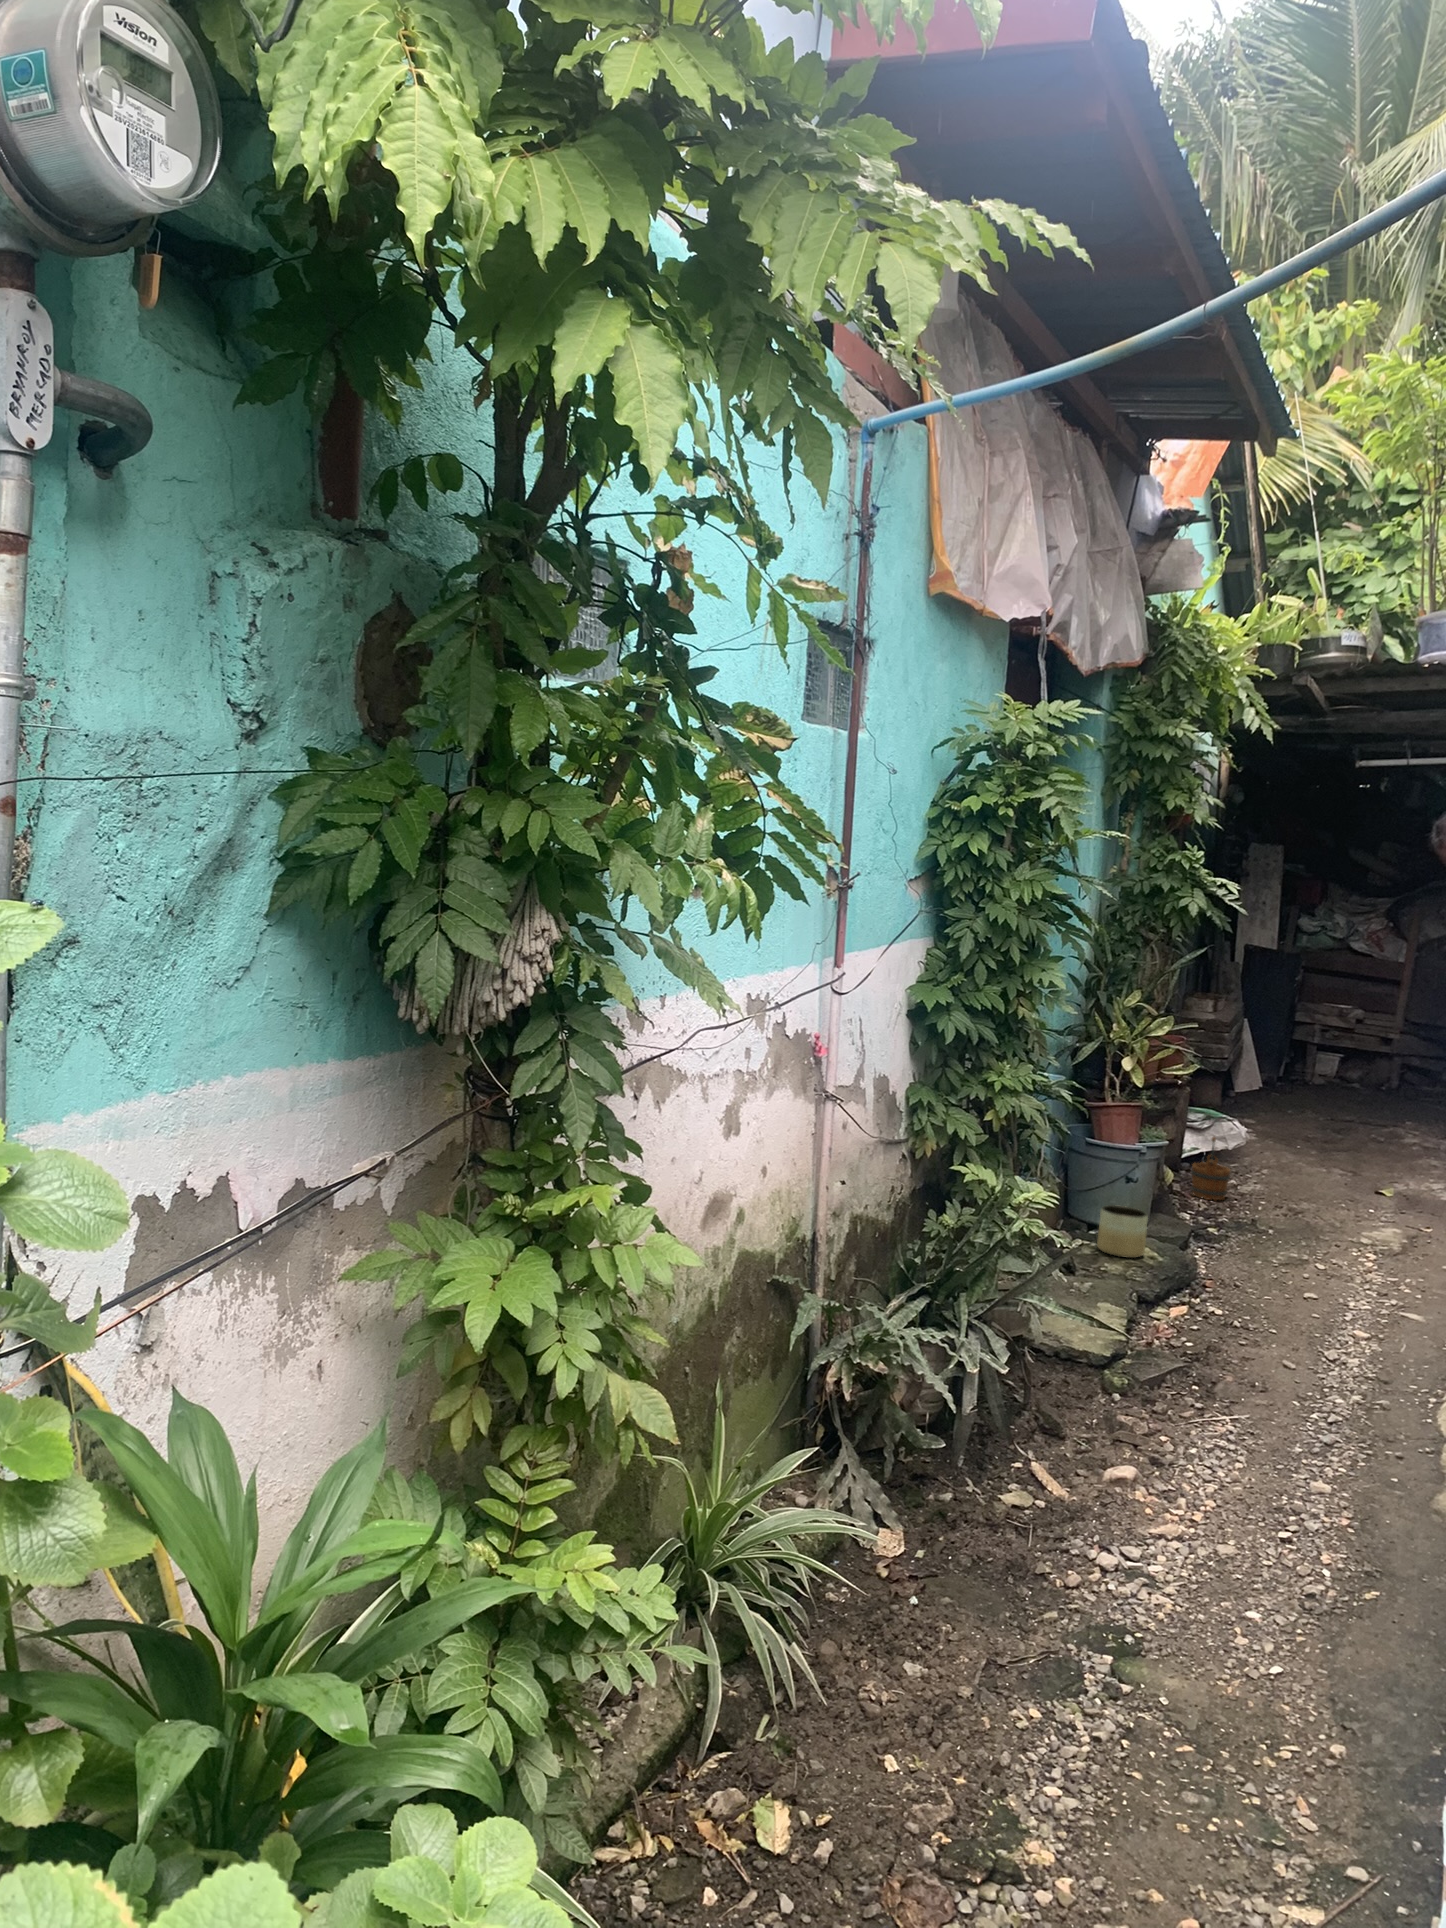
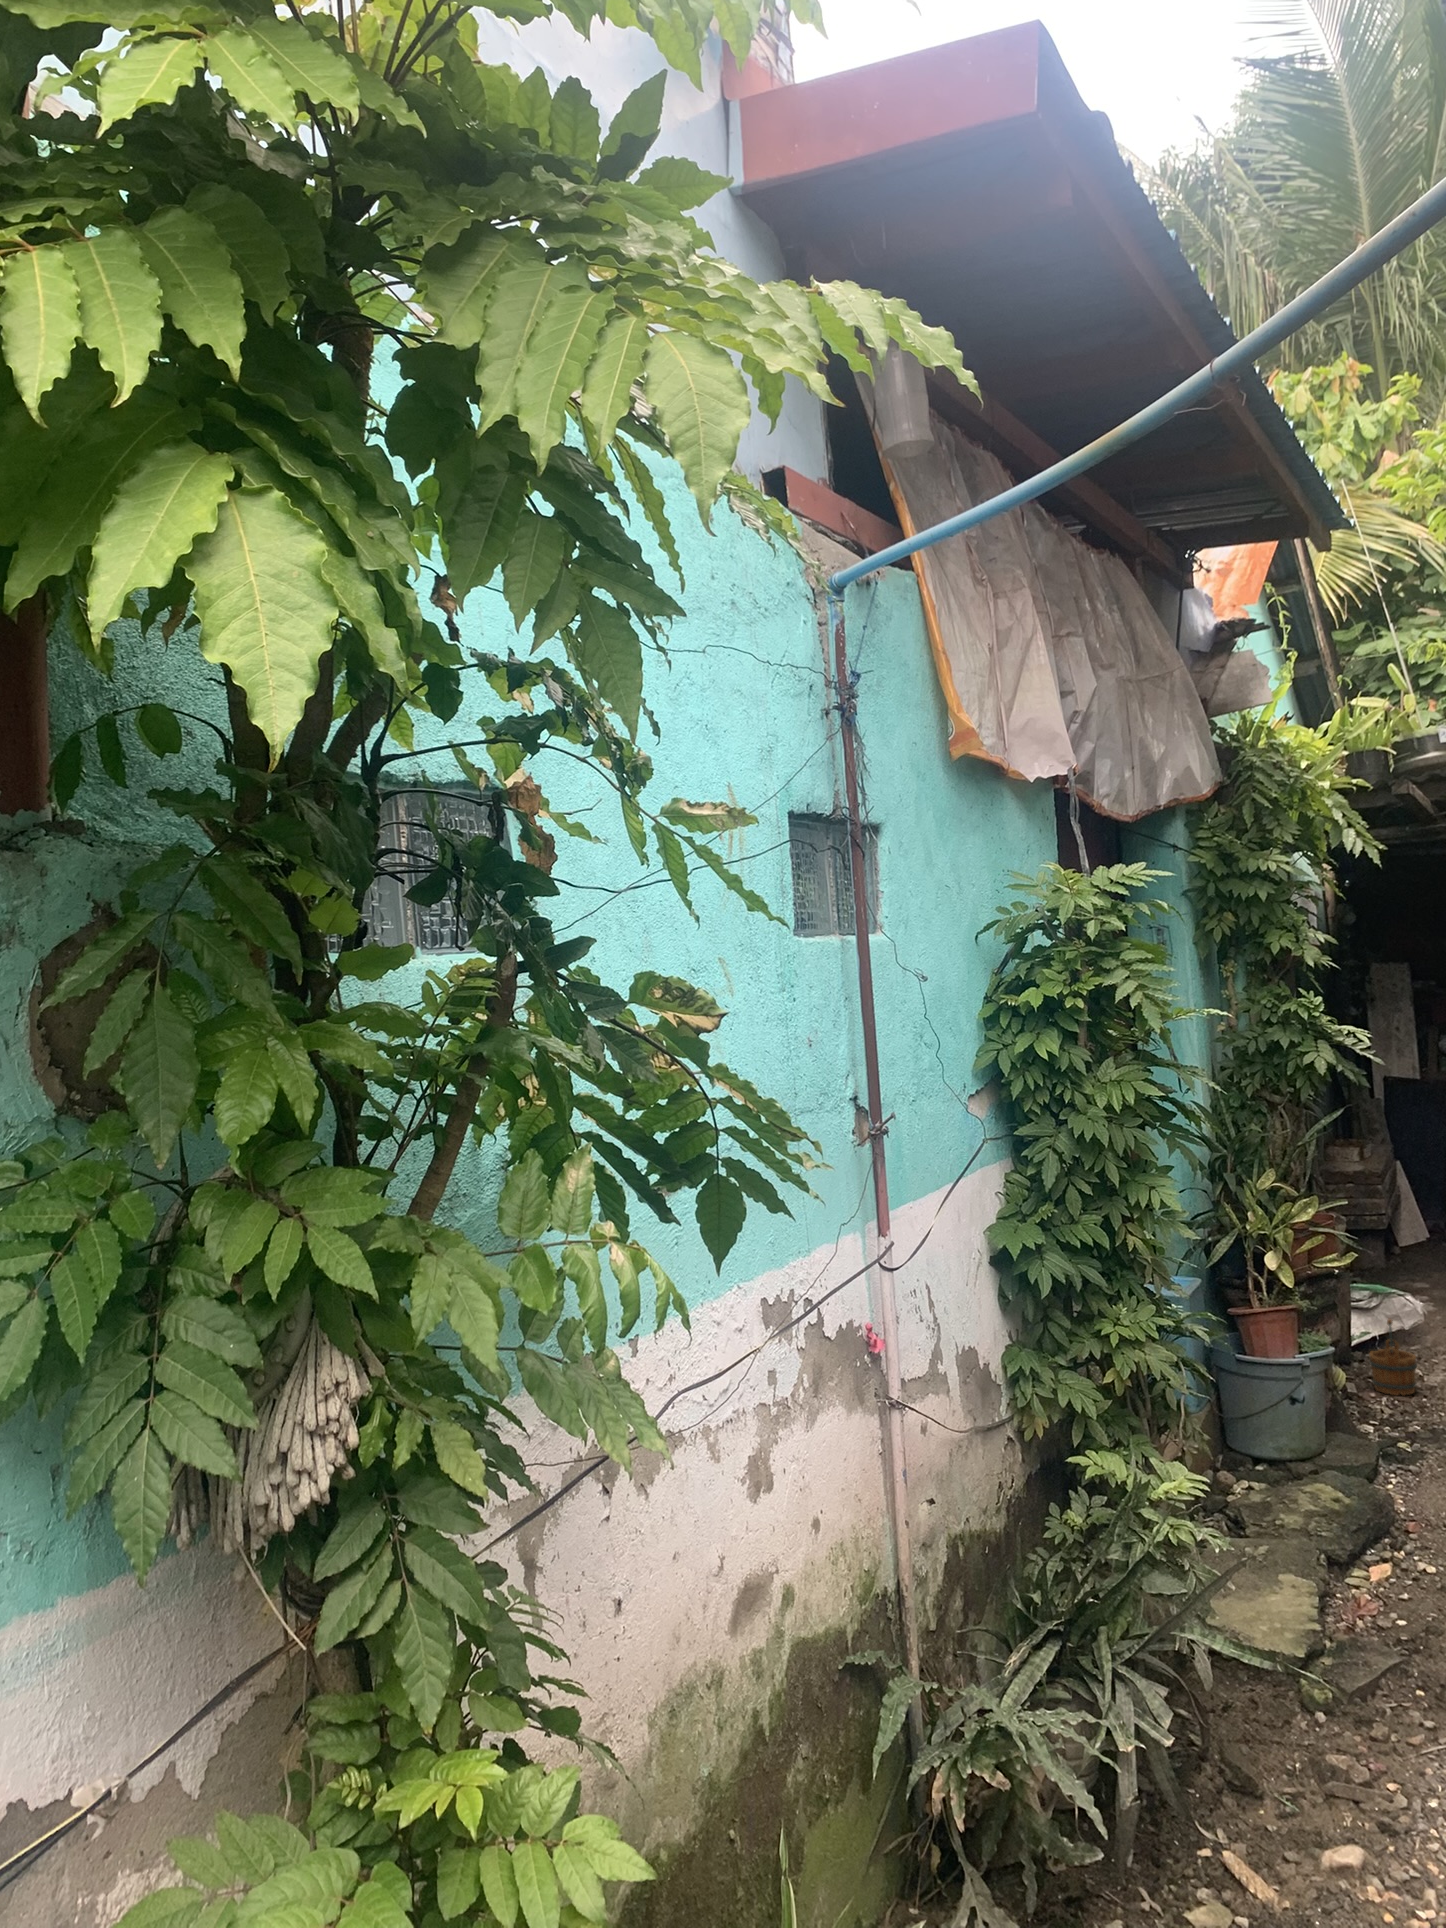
planter: present [1097,1205,1148,1258] -> none [1267,1433,1329,1499]

